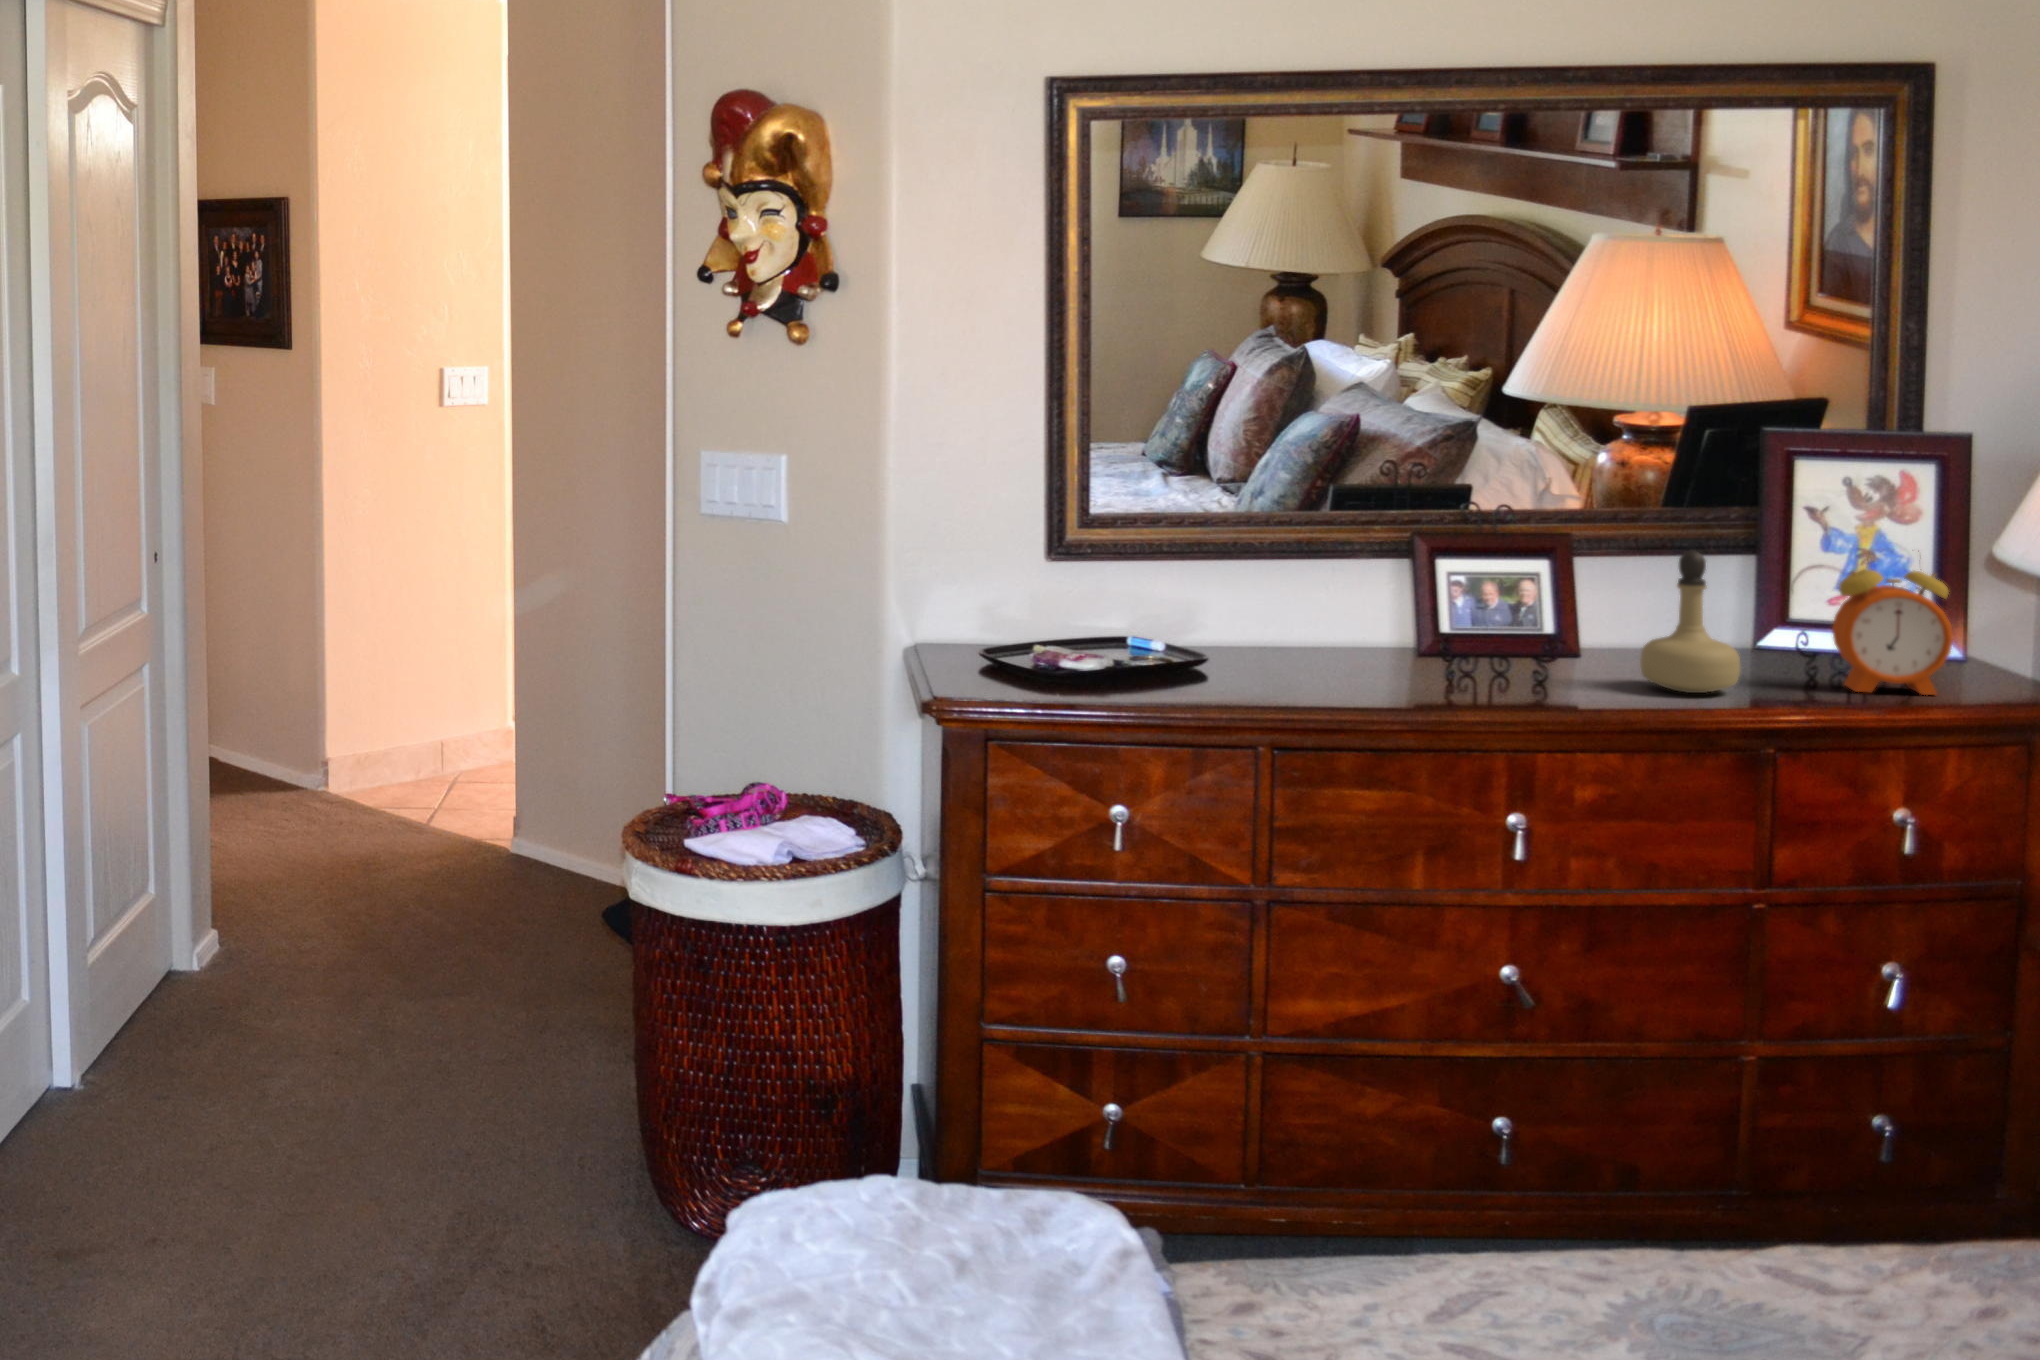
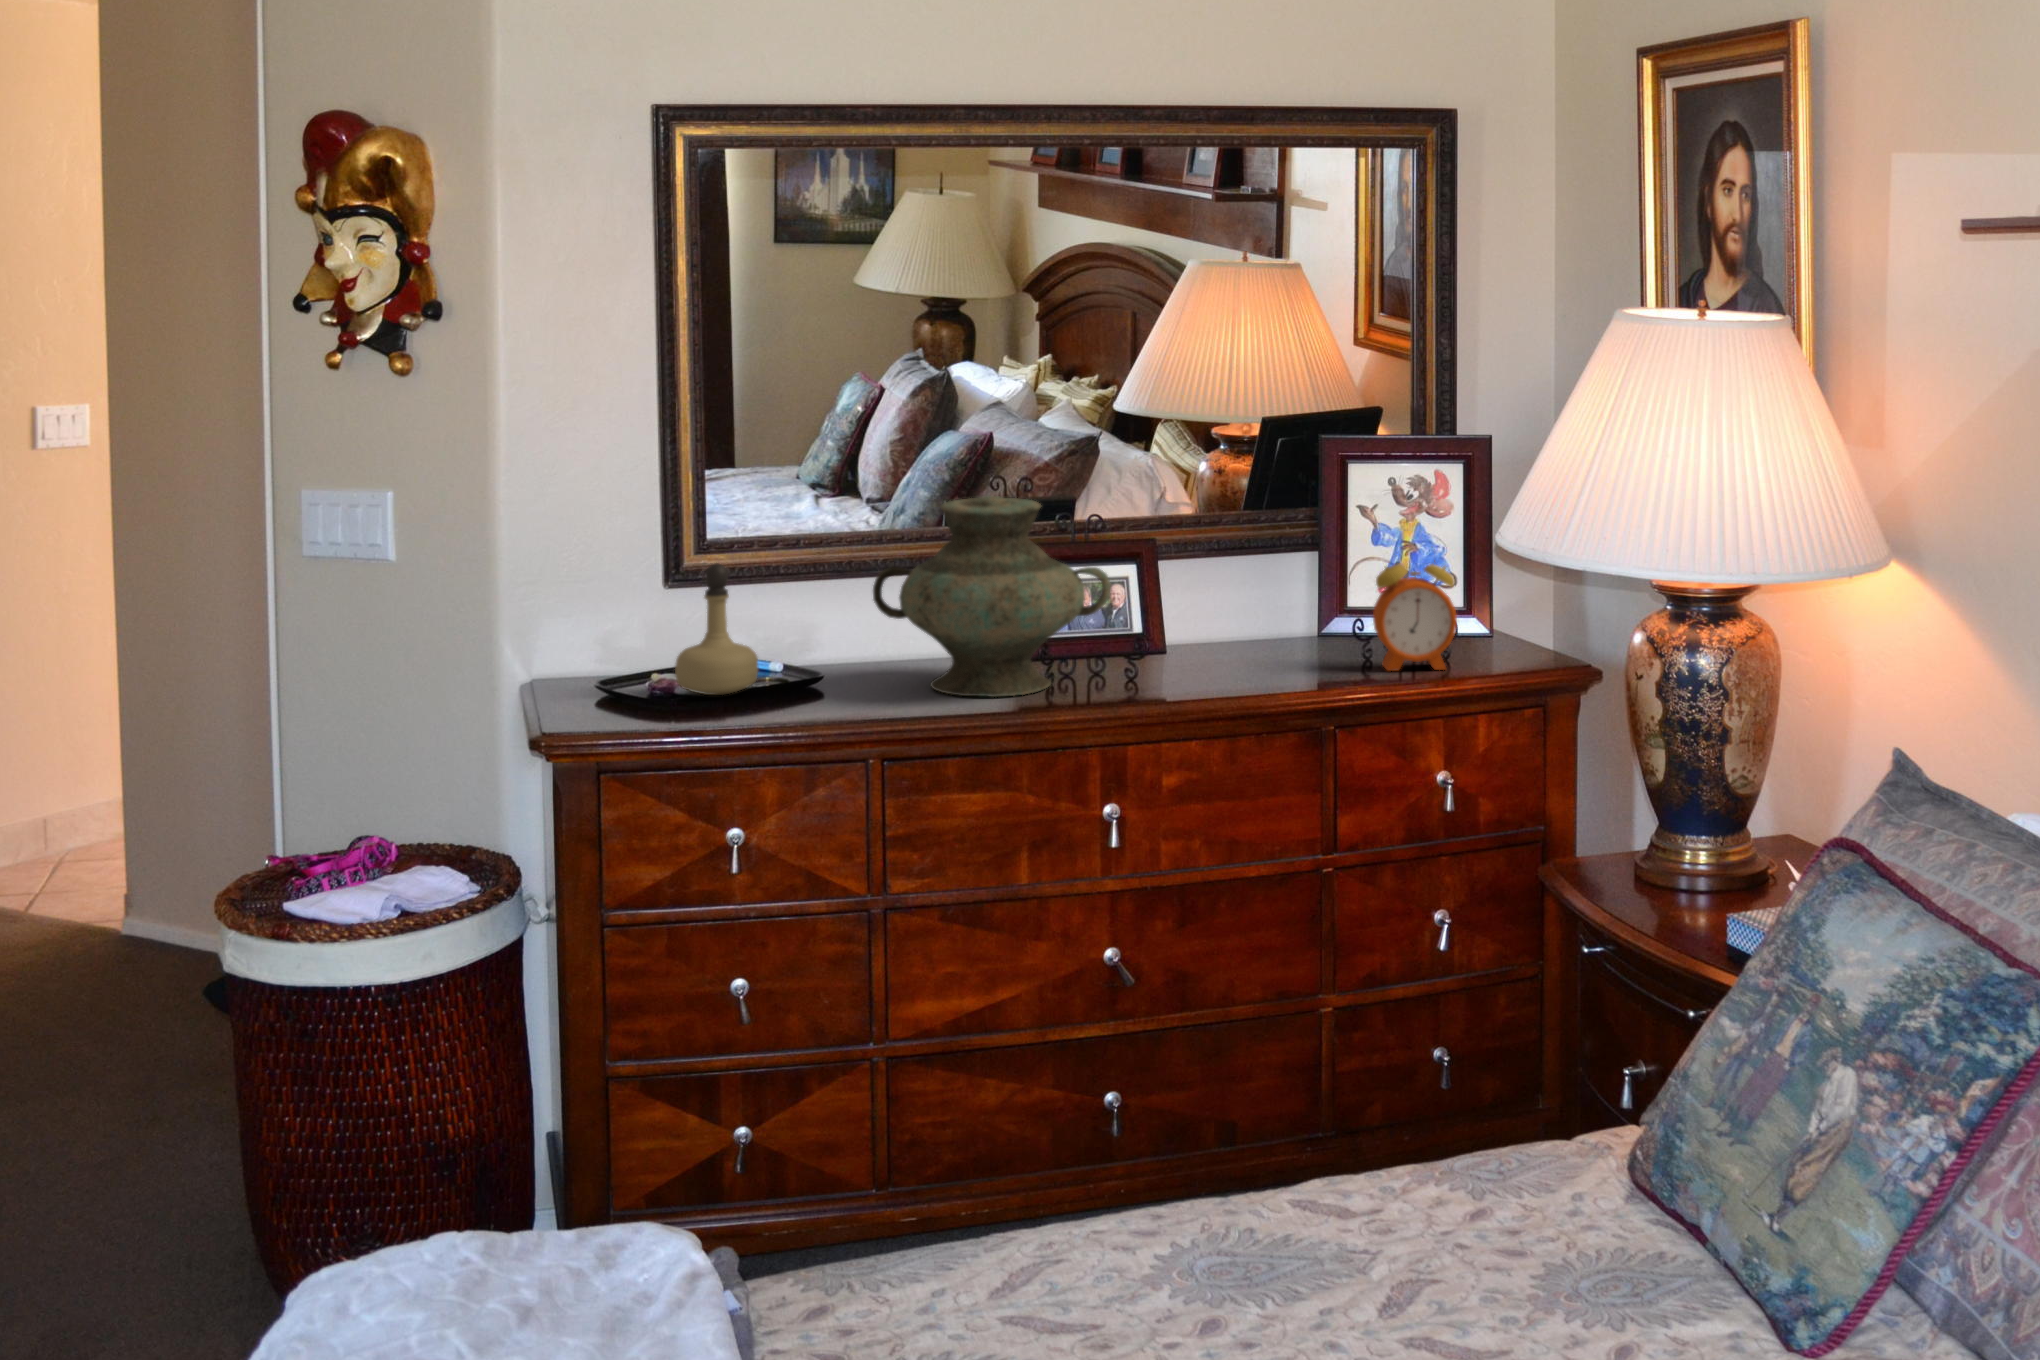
vase: none [1239,479,1509,692] -> present [873,496,1110,697]
perfume bottle: present [1640,550,1740,693] -> present [675,563,758,695]

